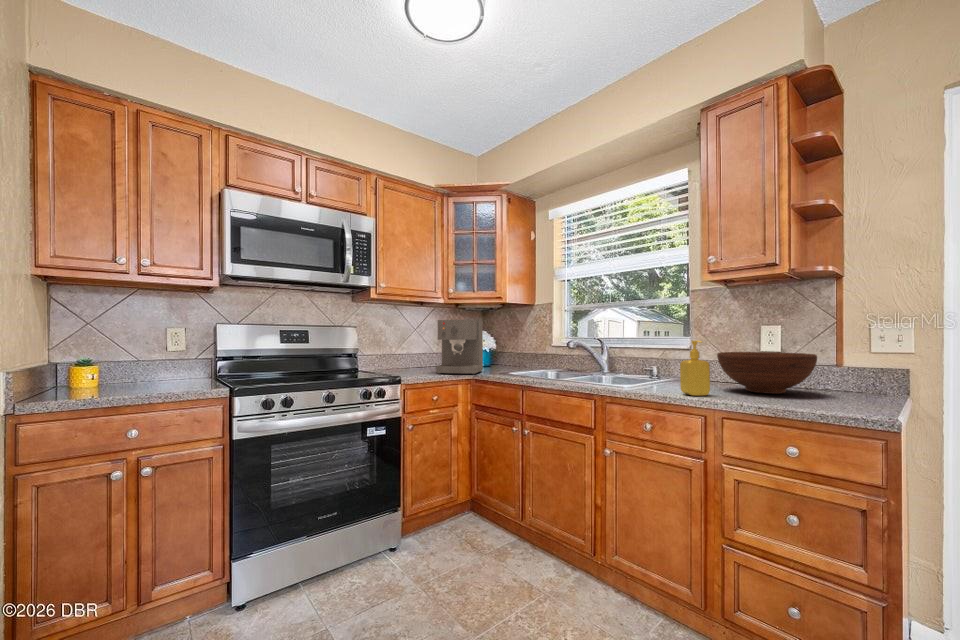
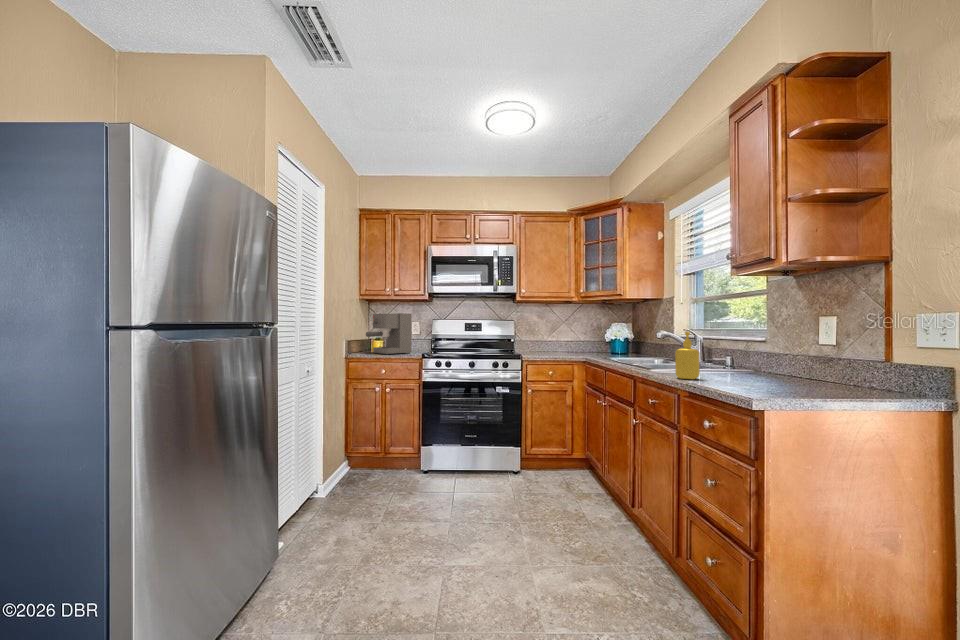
coffee maker: present [436,320,483,375] -> present [366,313,412,355]
fruit bowl: present [717,352,817,394] -> none [730,344,834,385]

